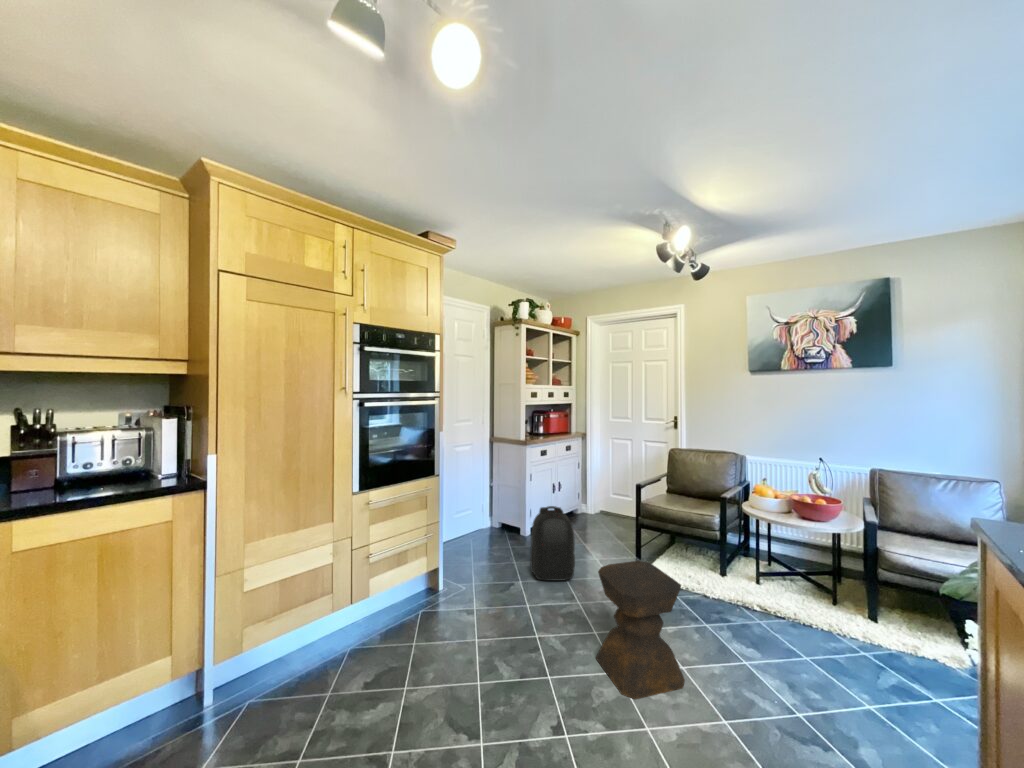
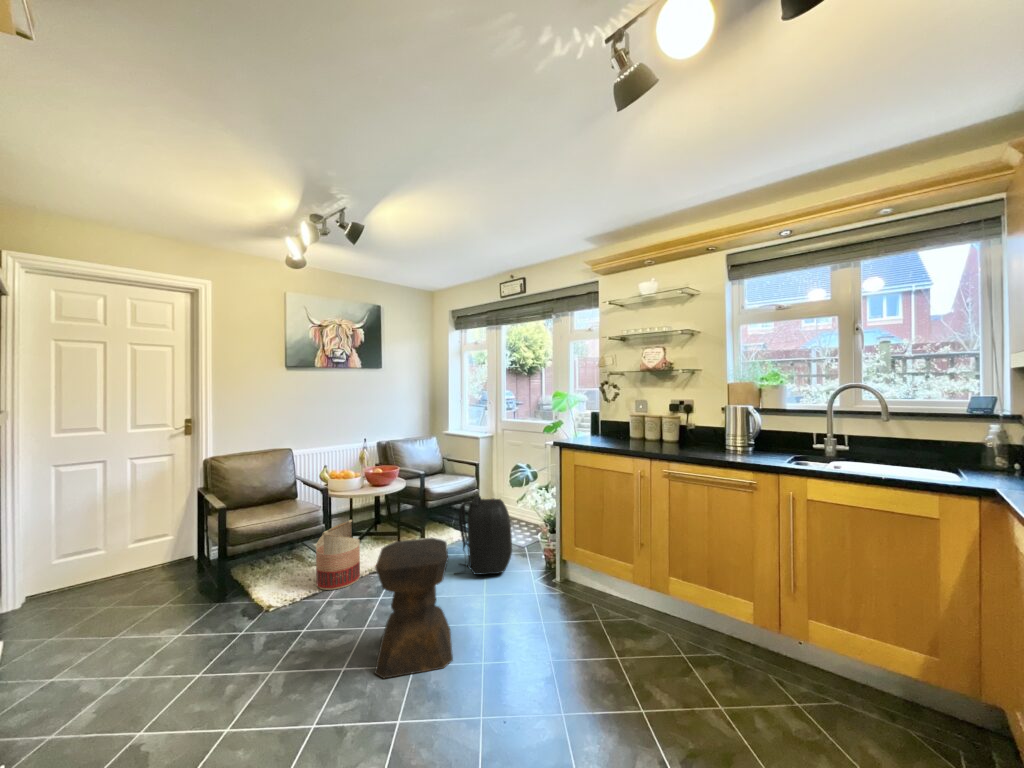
backpack: present [530,506,575,580] -> present [459,495,512,575]
basket: none [686,537,731,602] -> present [316,520,360,590]

